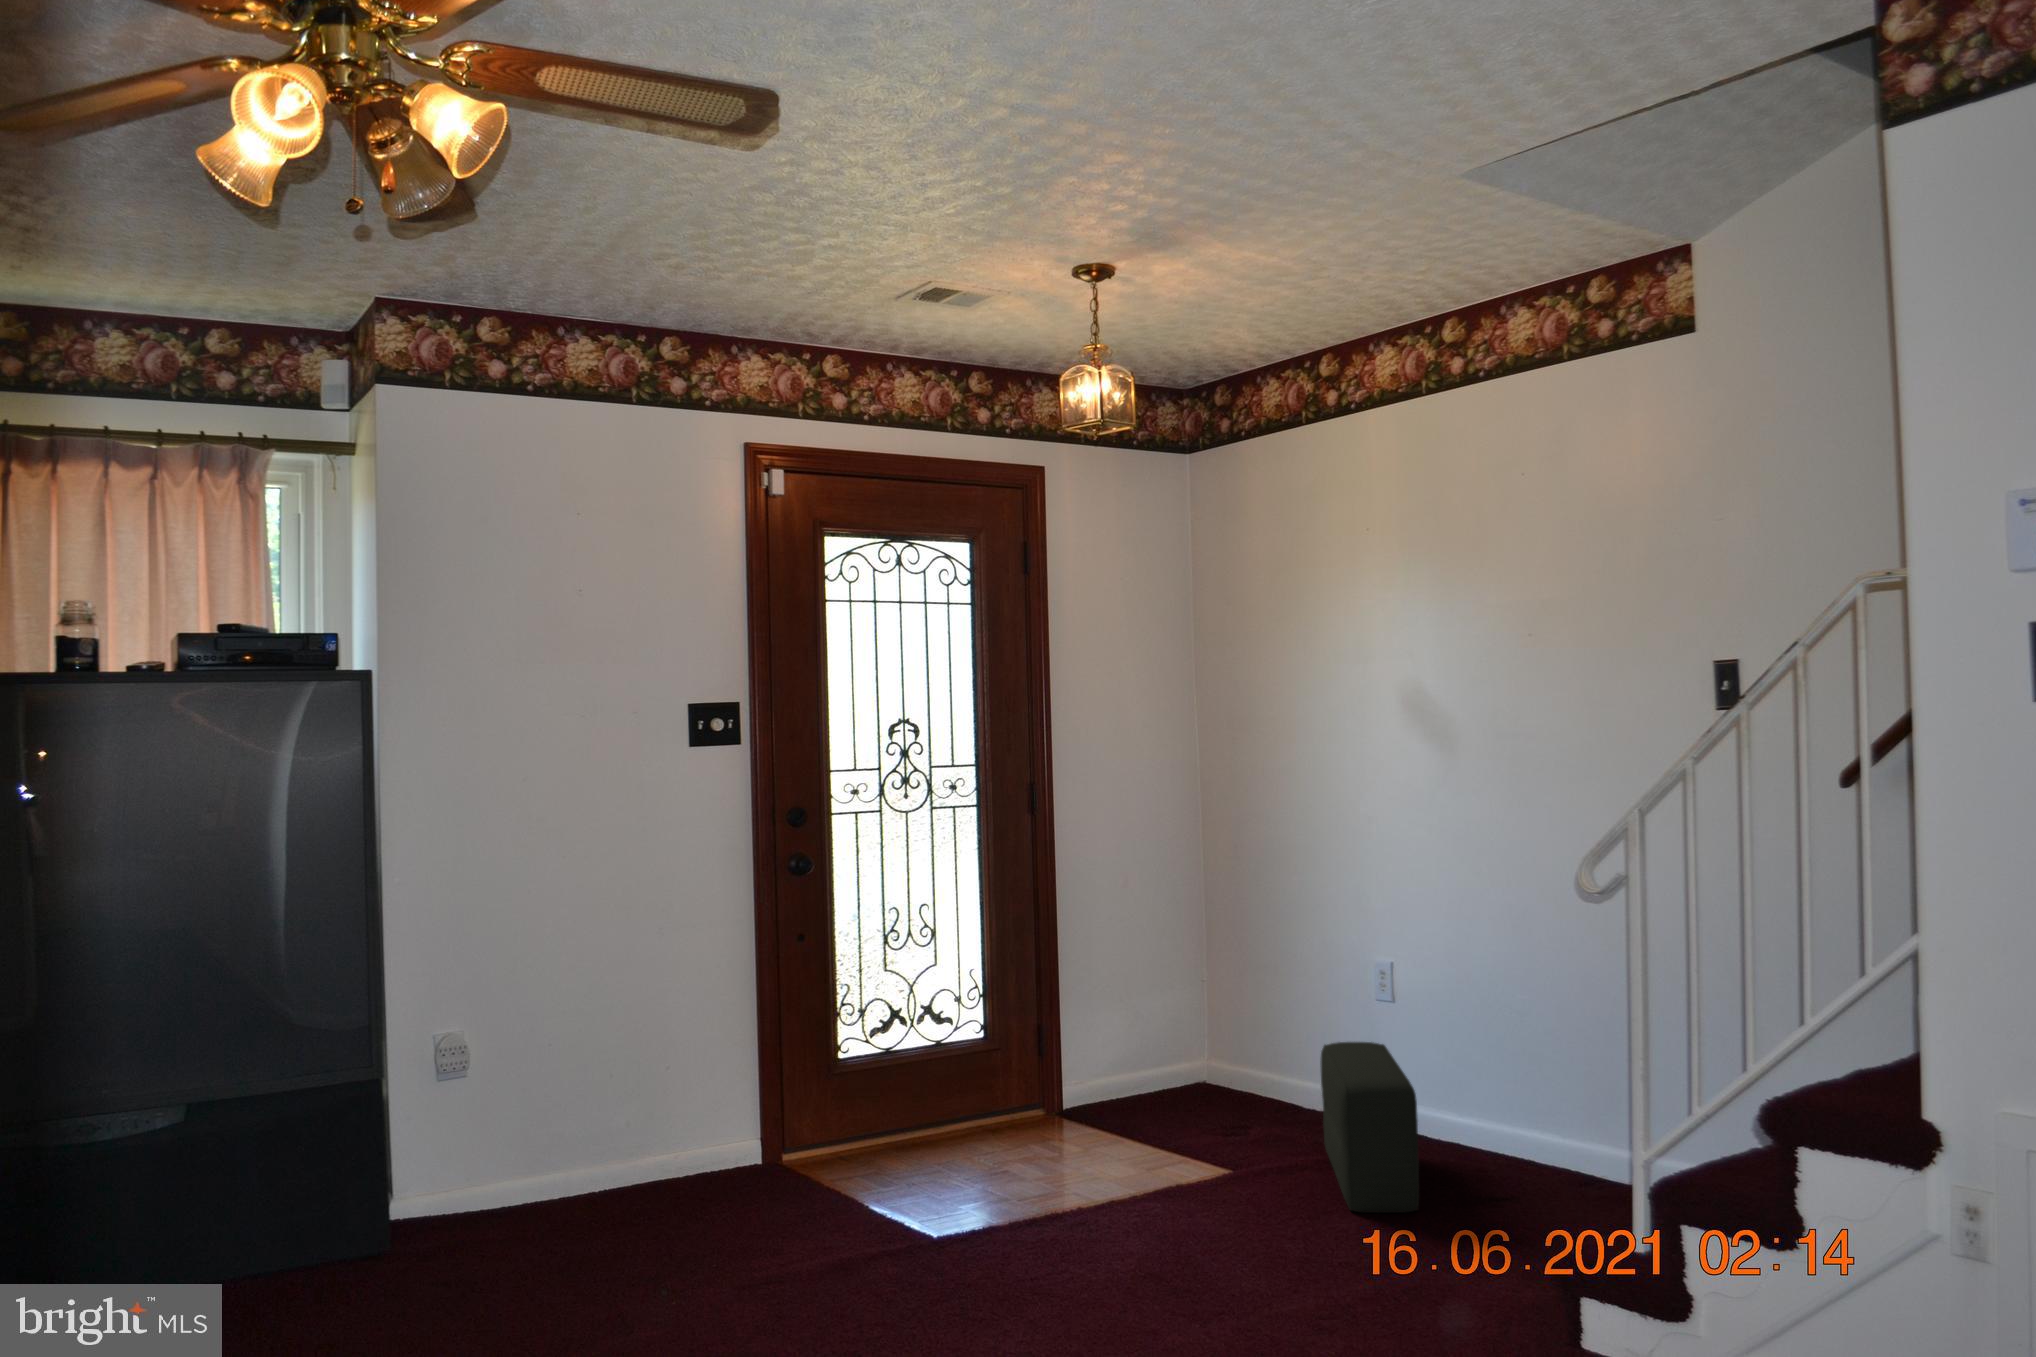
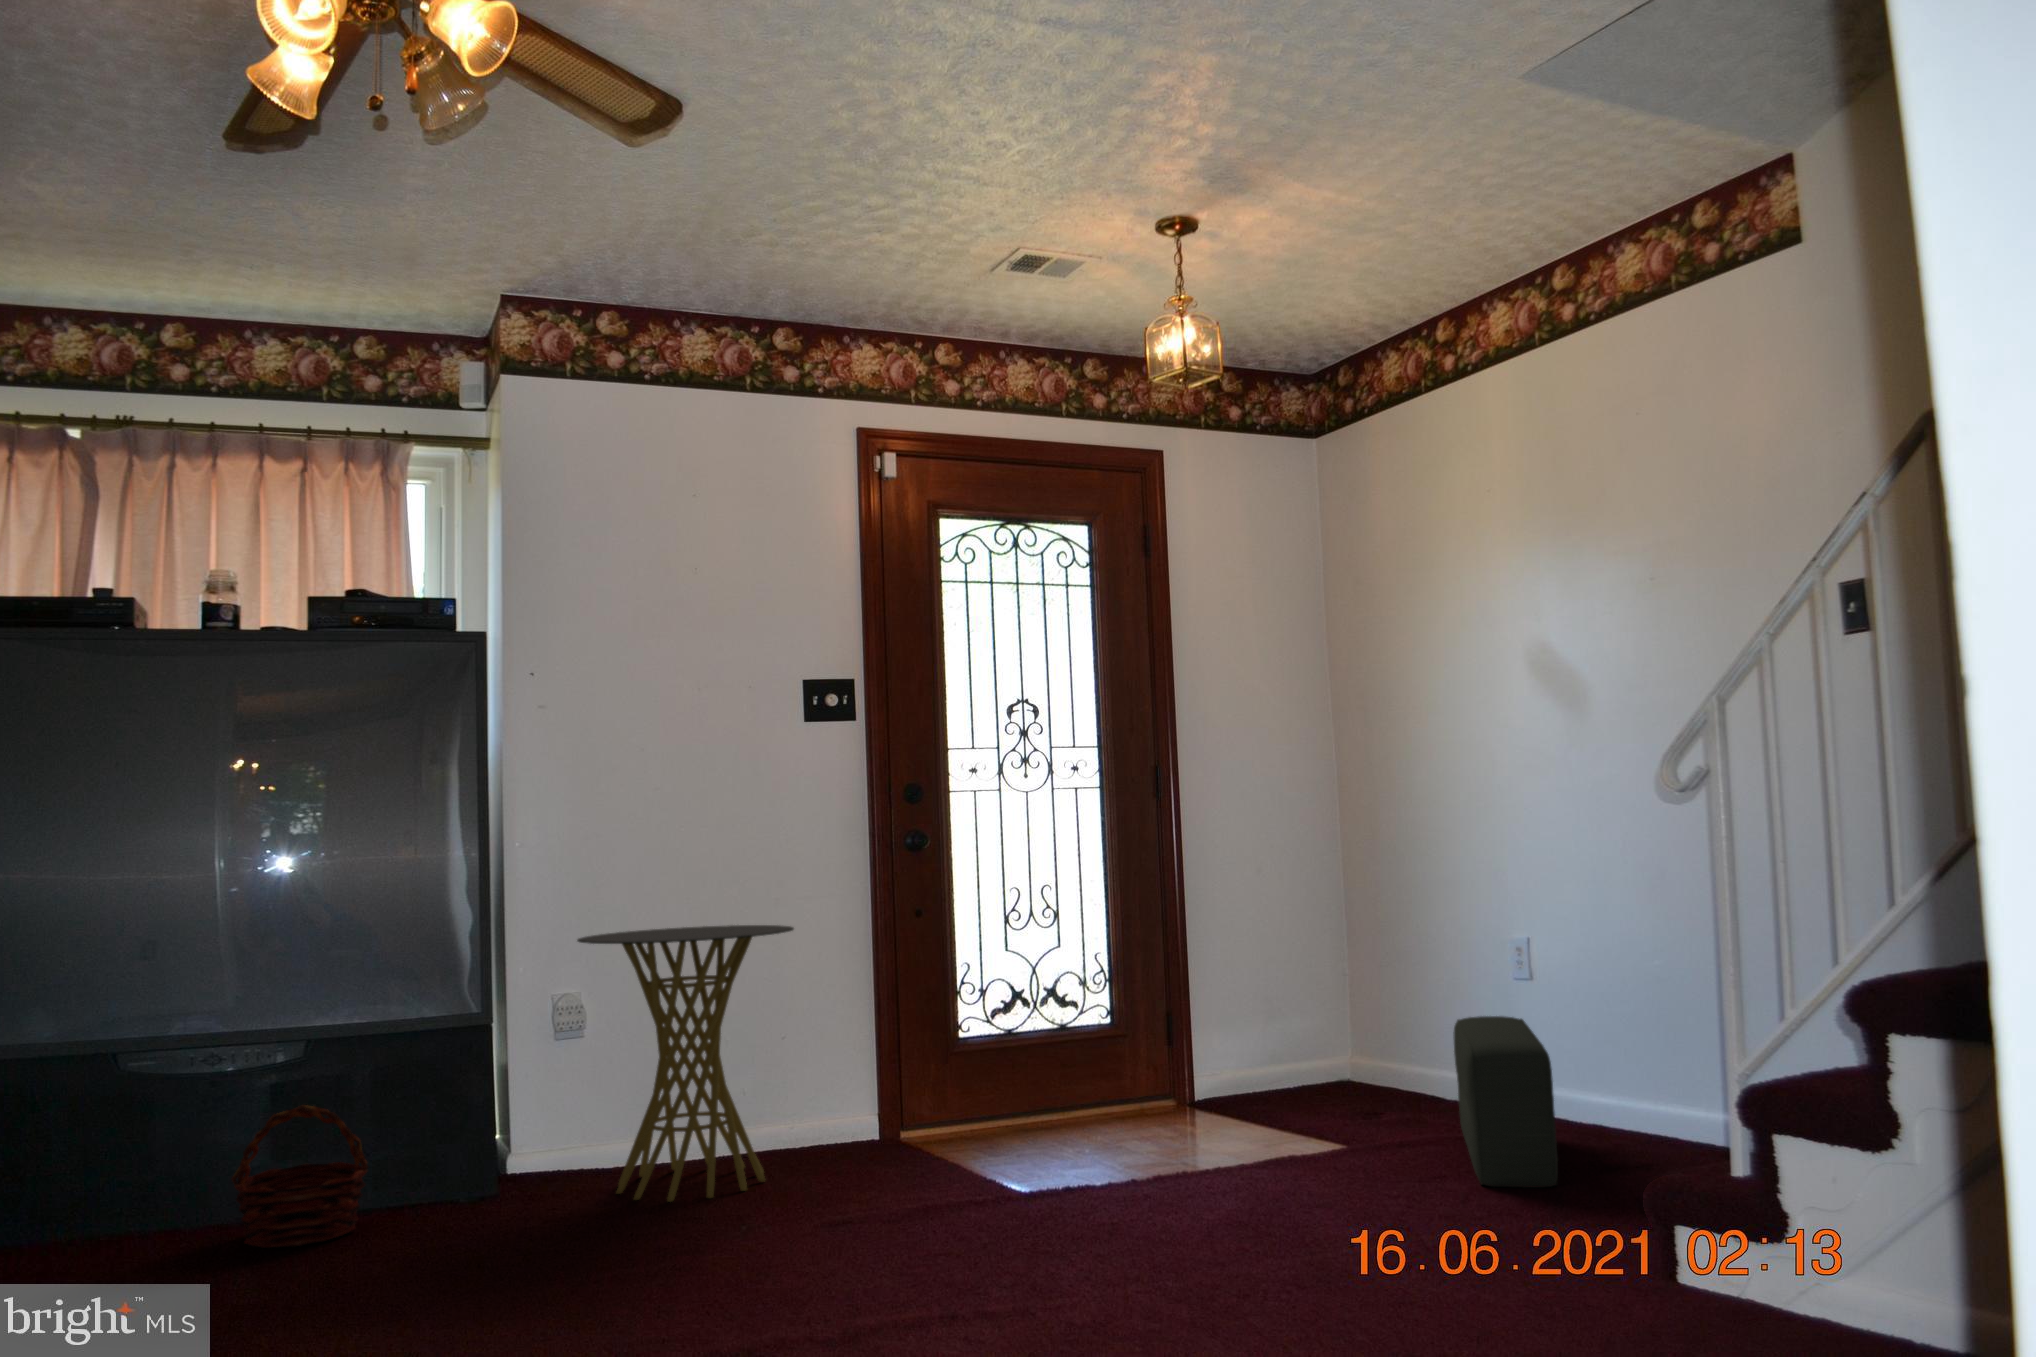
side table: none [468,959,691,1246] -> present [577,925,794,1202]
basket: none [115,1165,260,1314] -> present [232,1105,368,1248]

